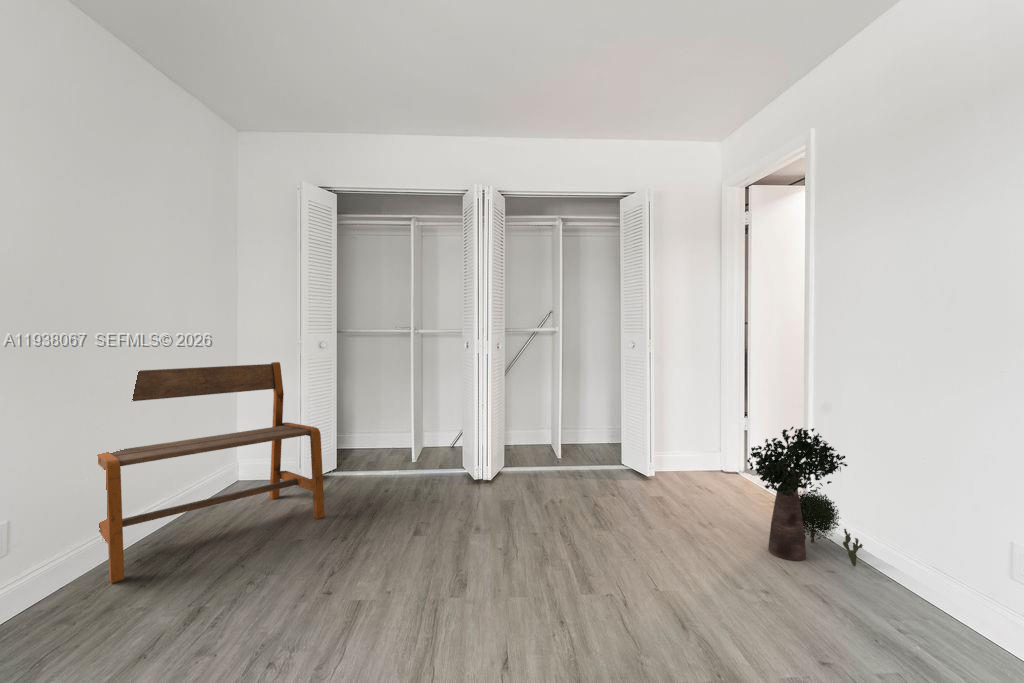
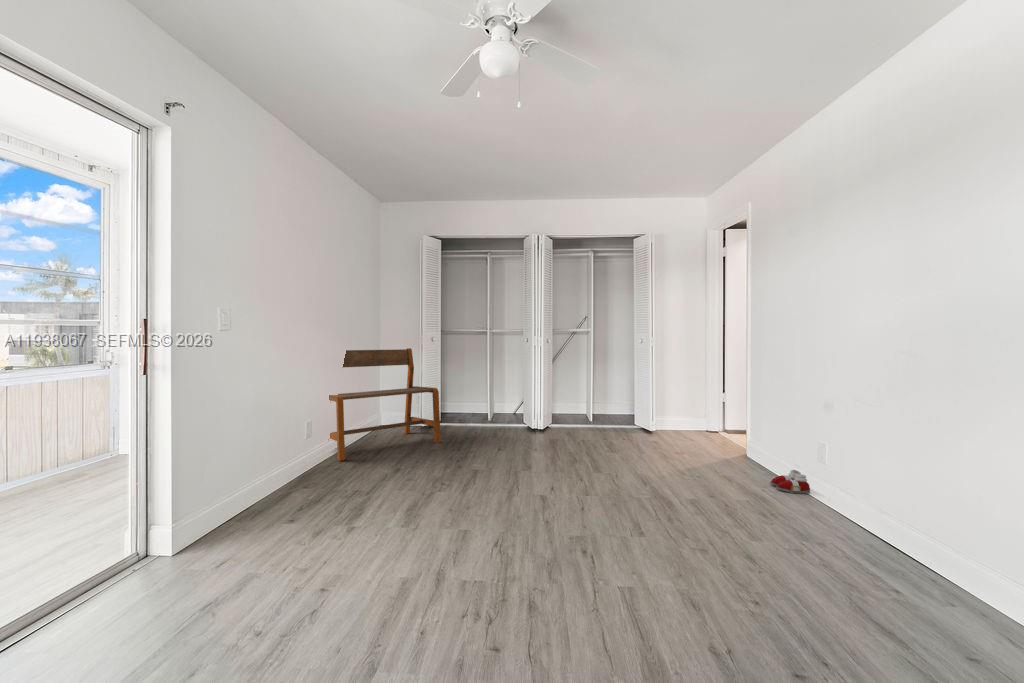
potted plant: present [747,427,863,567] -> none [704,388,771,474]
slippers: none [878,572,956,622] -> present [770,470,810,494]

